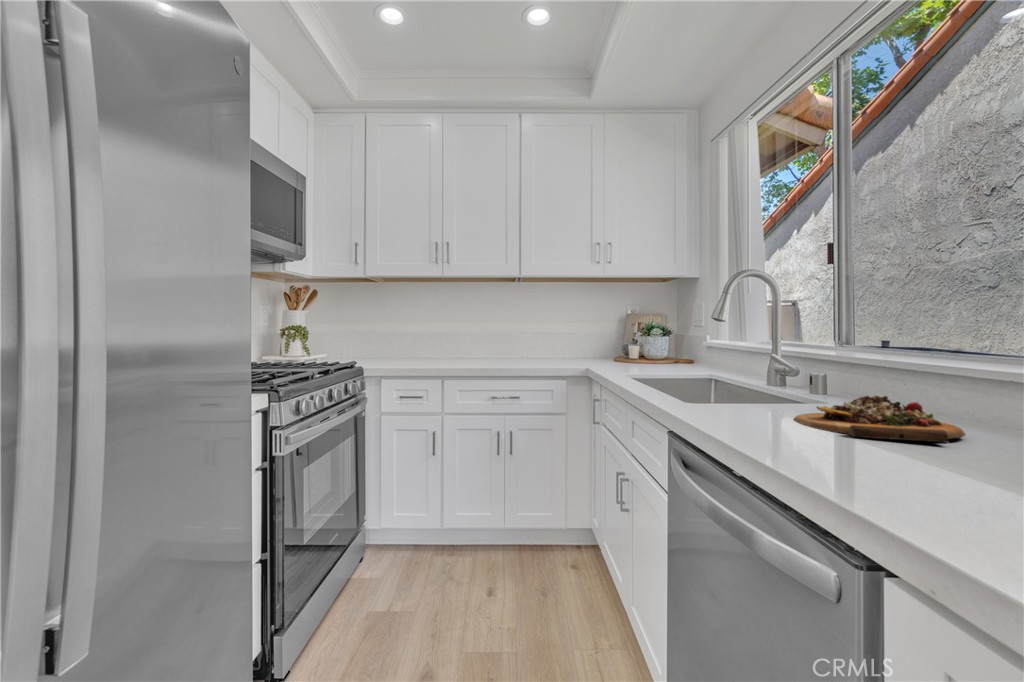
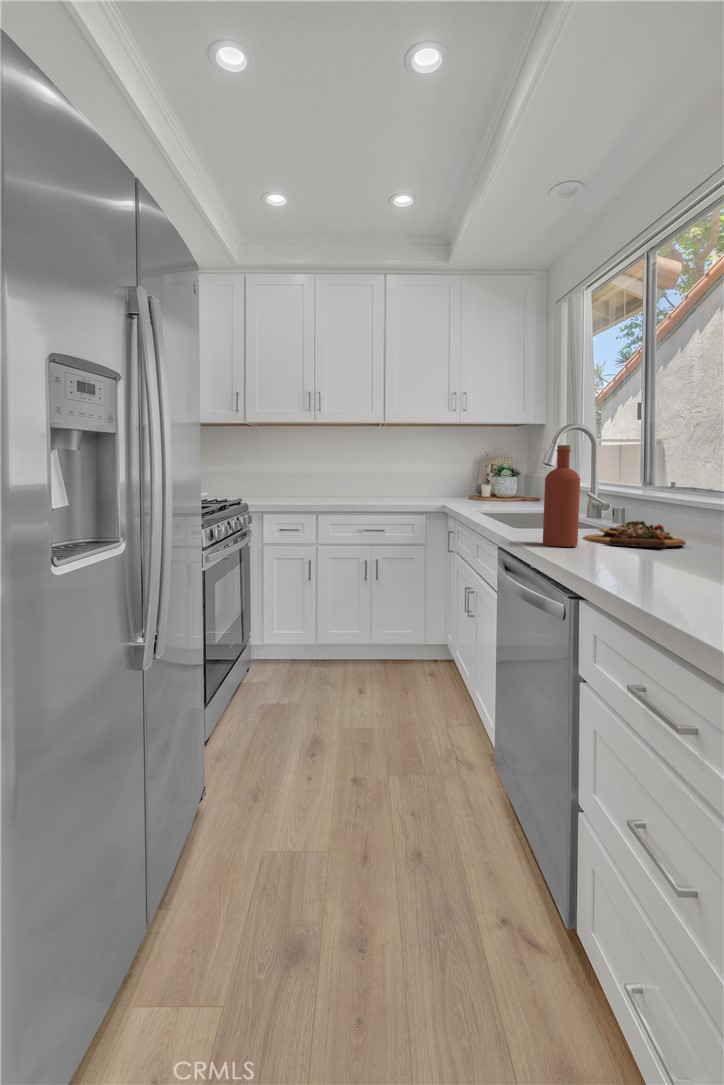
bottle: none [750,279,810,443] -> present [543,445,580,547]

